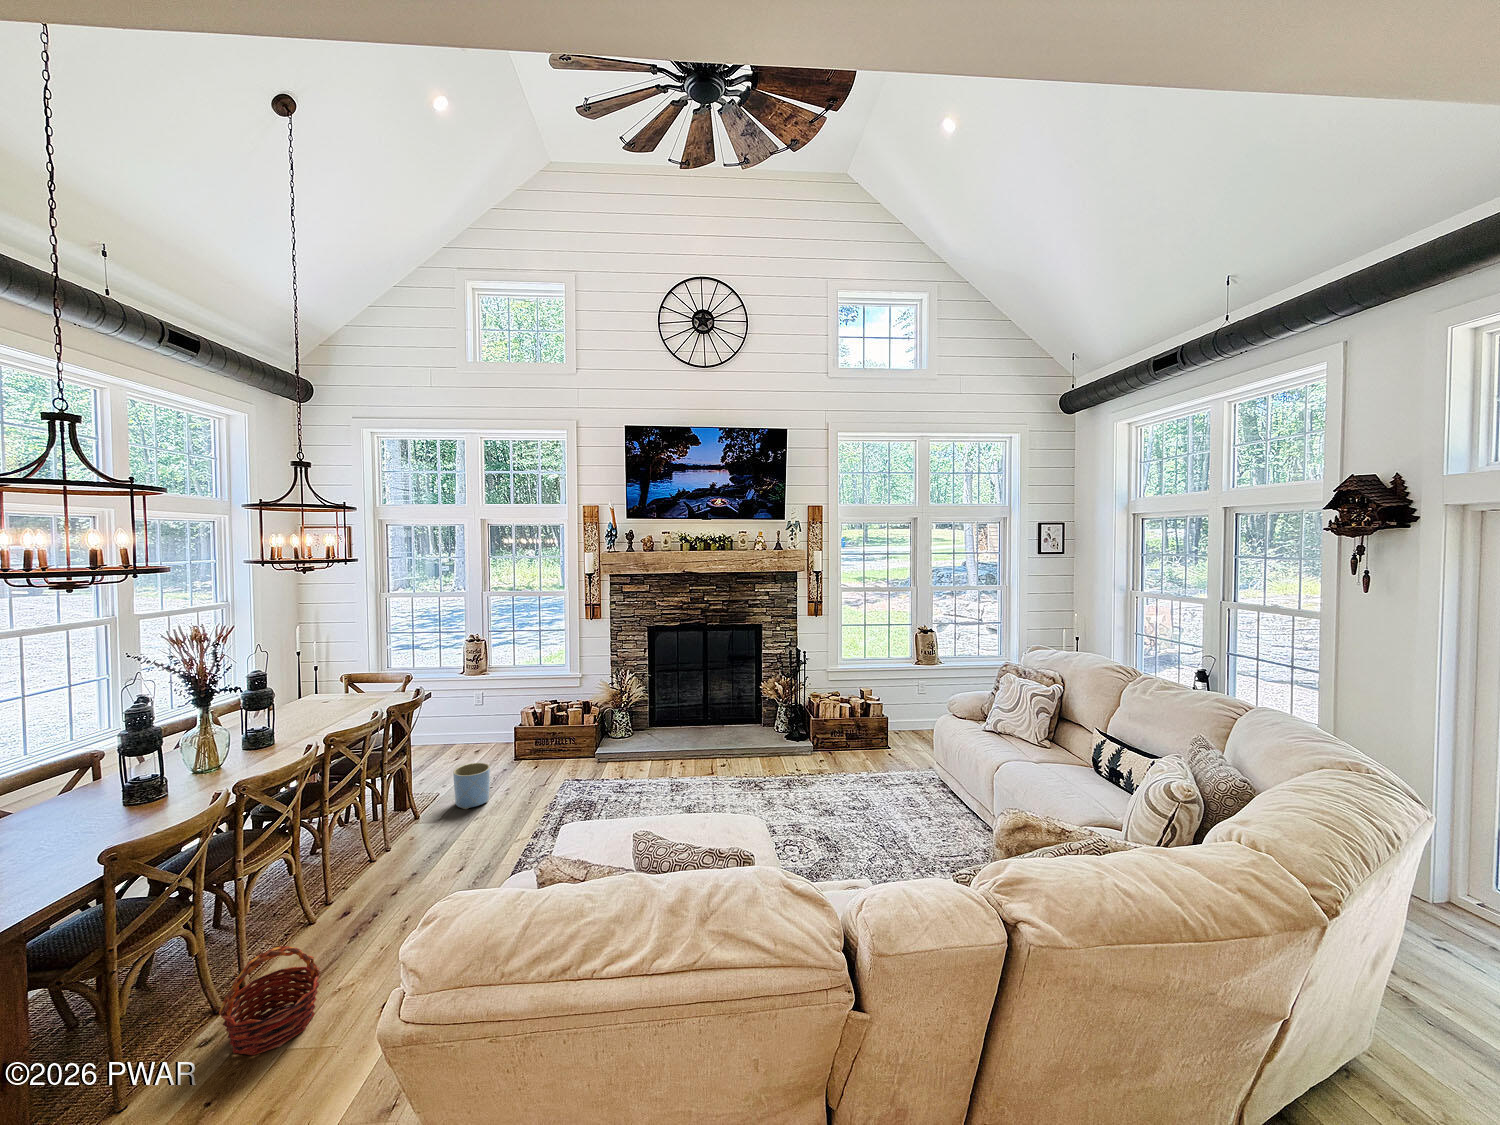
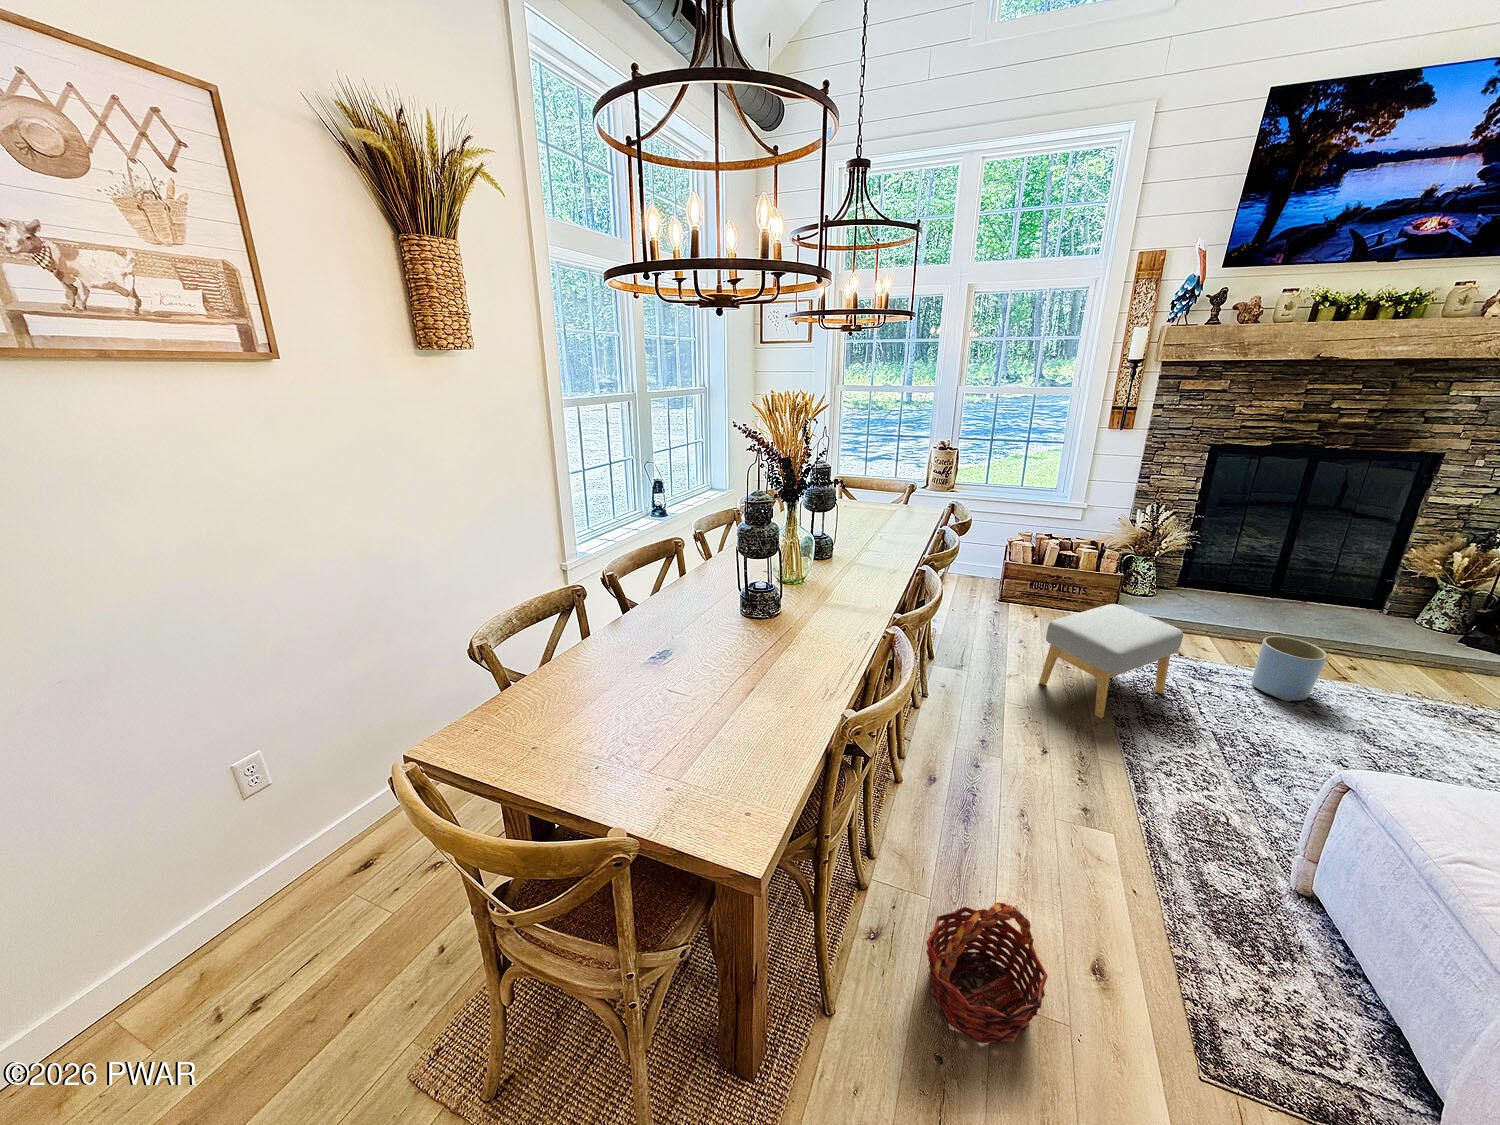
footstool: none [492,745,585,830] -> present [1039,604,1183,718]
planter: present [453,763,490,809] -> present [1252,636,1328,701]

